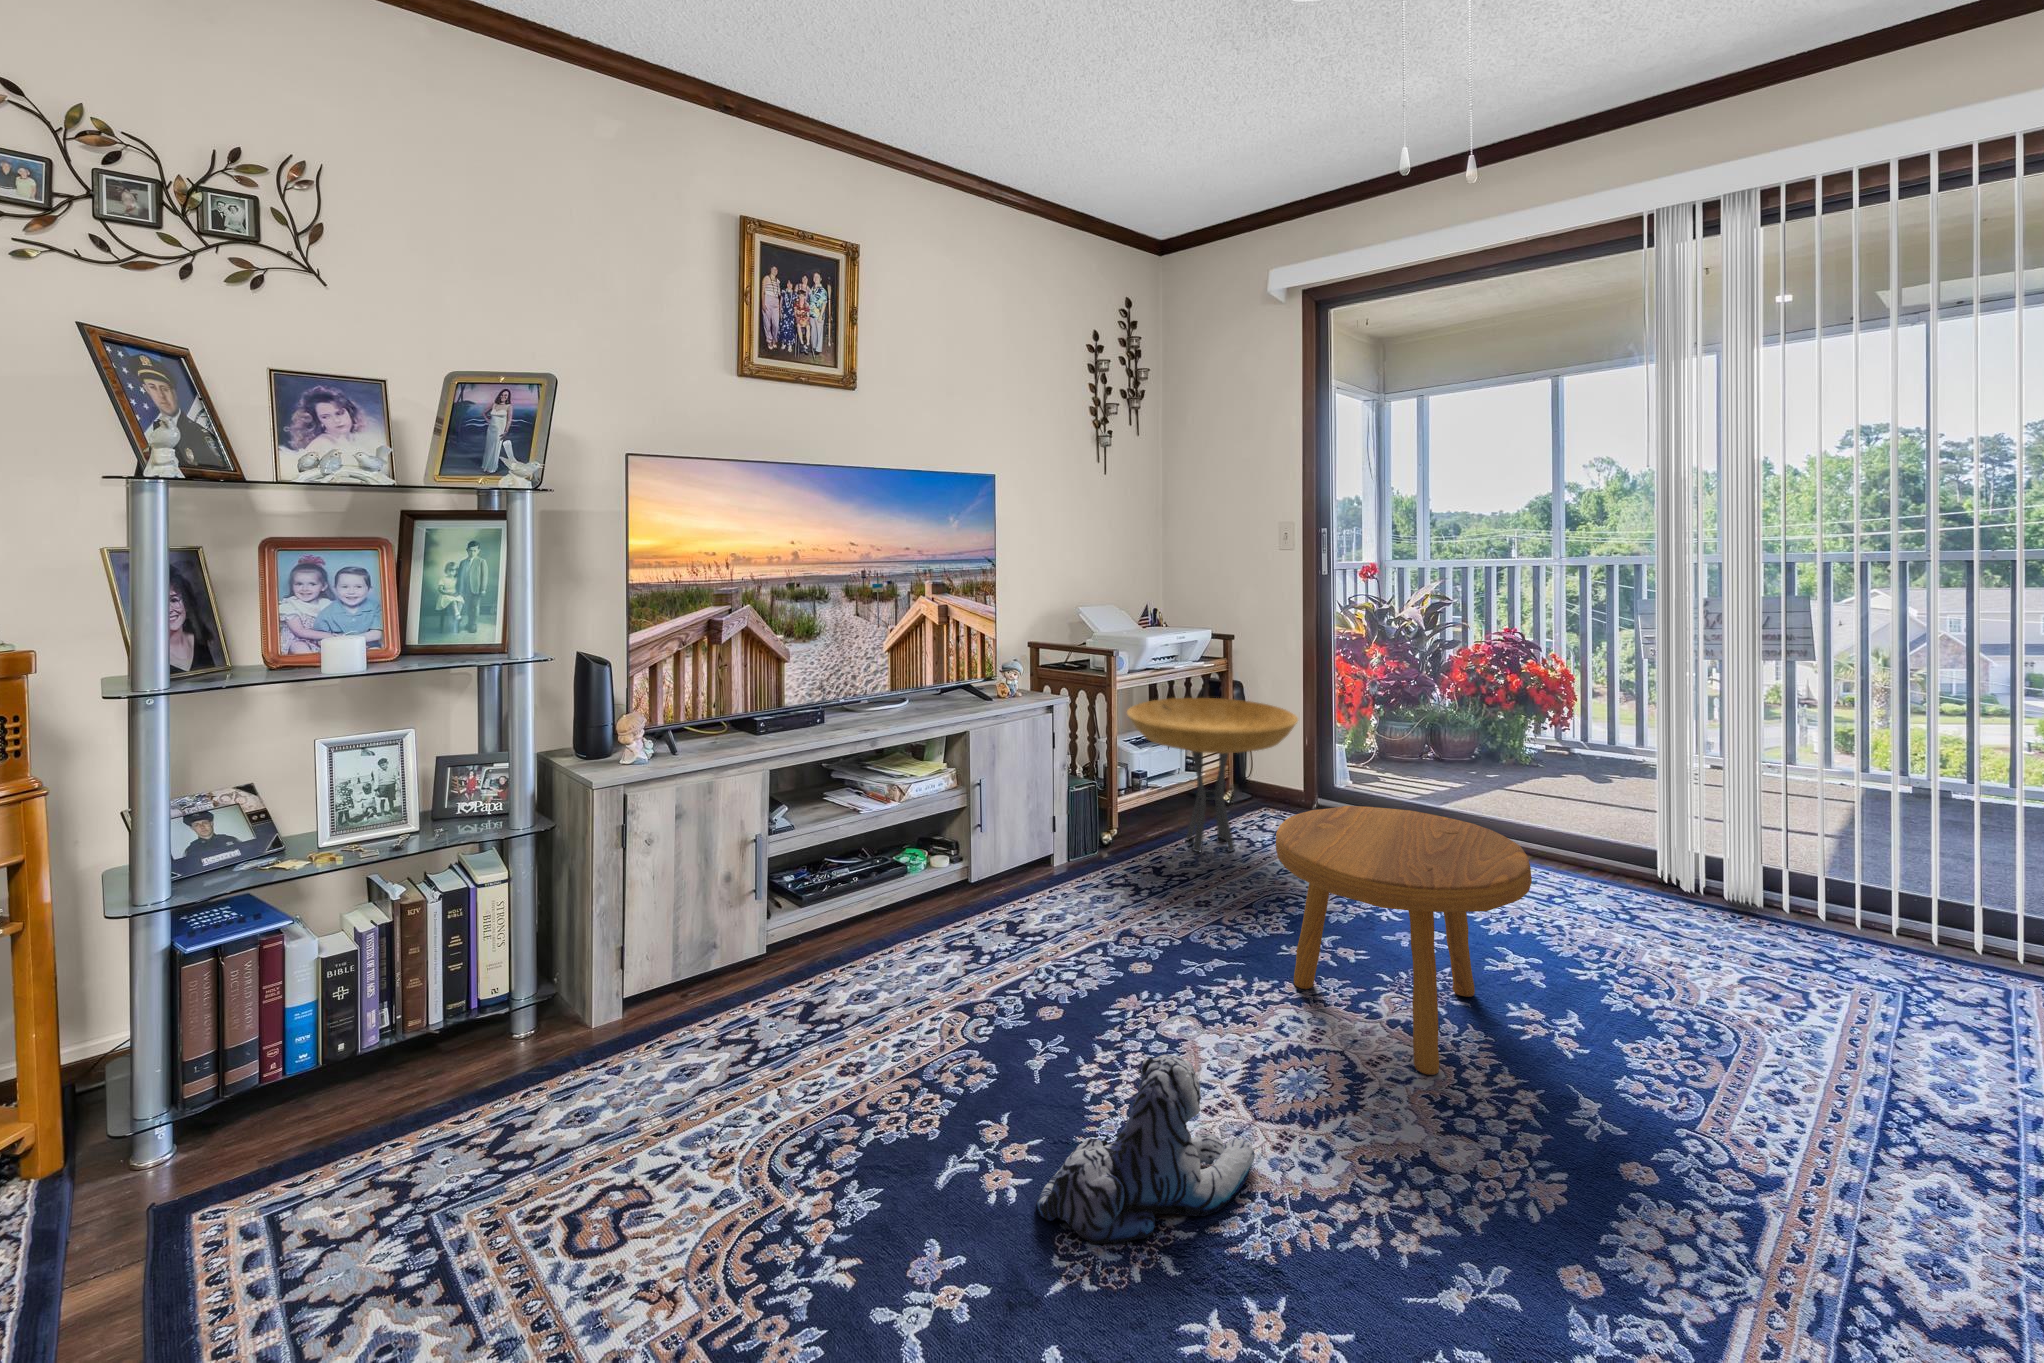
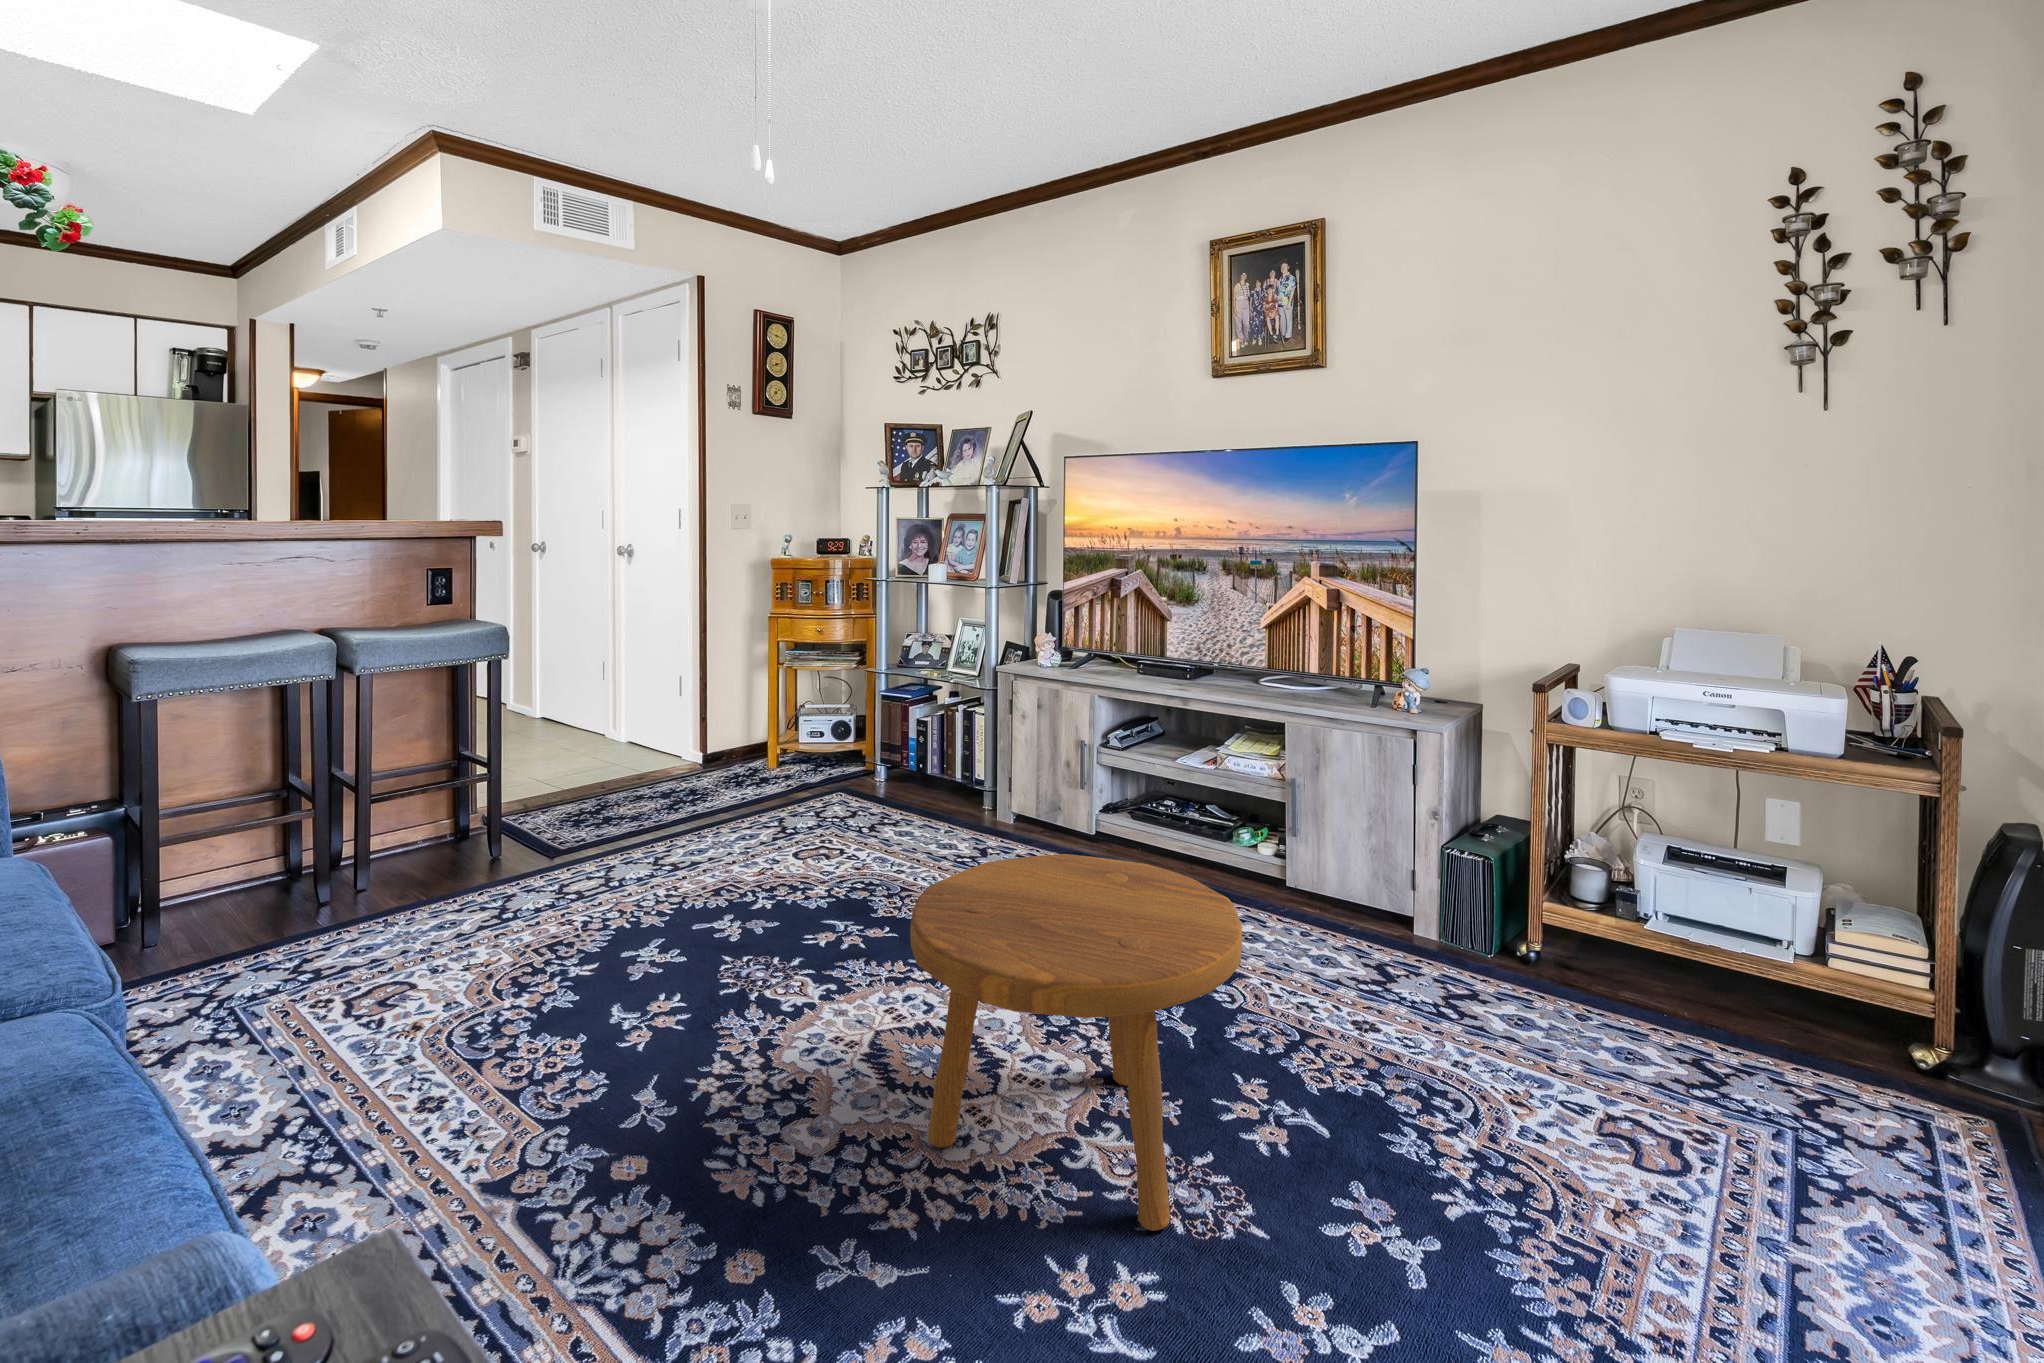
side table: present [1127,698,1298,852] -> none [1442,773,1795,1064]
plush toy: present [1036,1054,1254,1244] -> none [735,893,828,1017]

